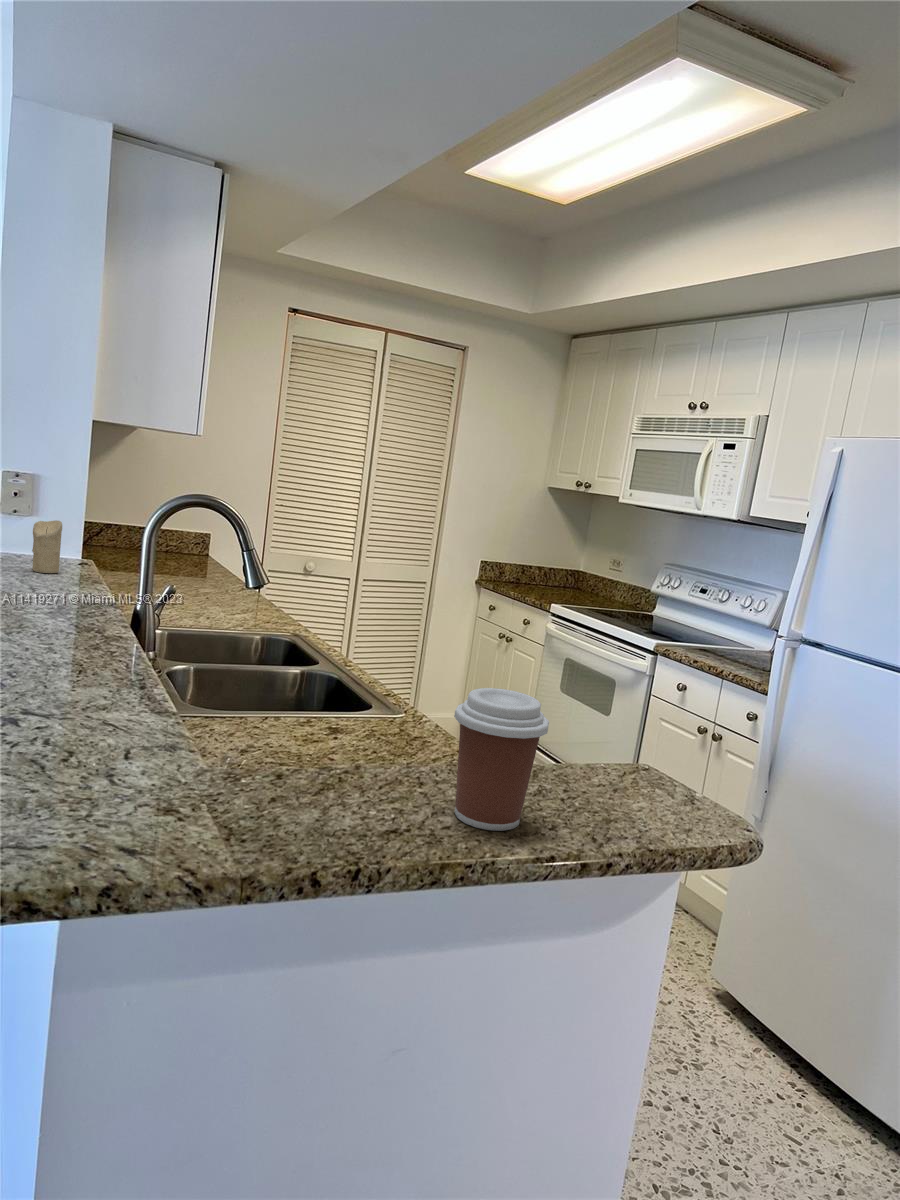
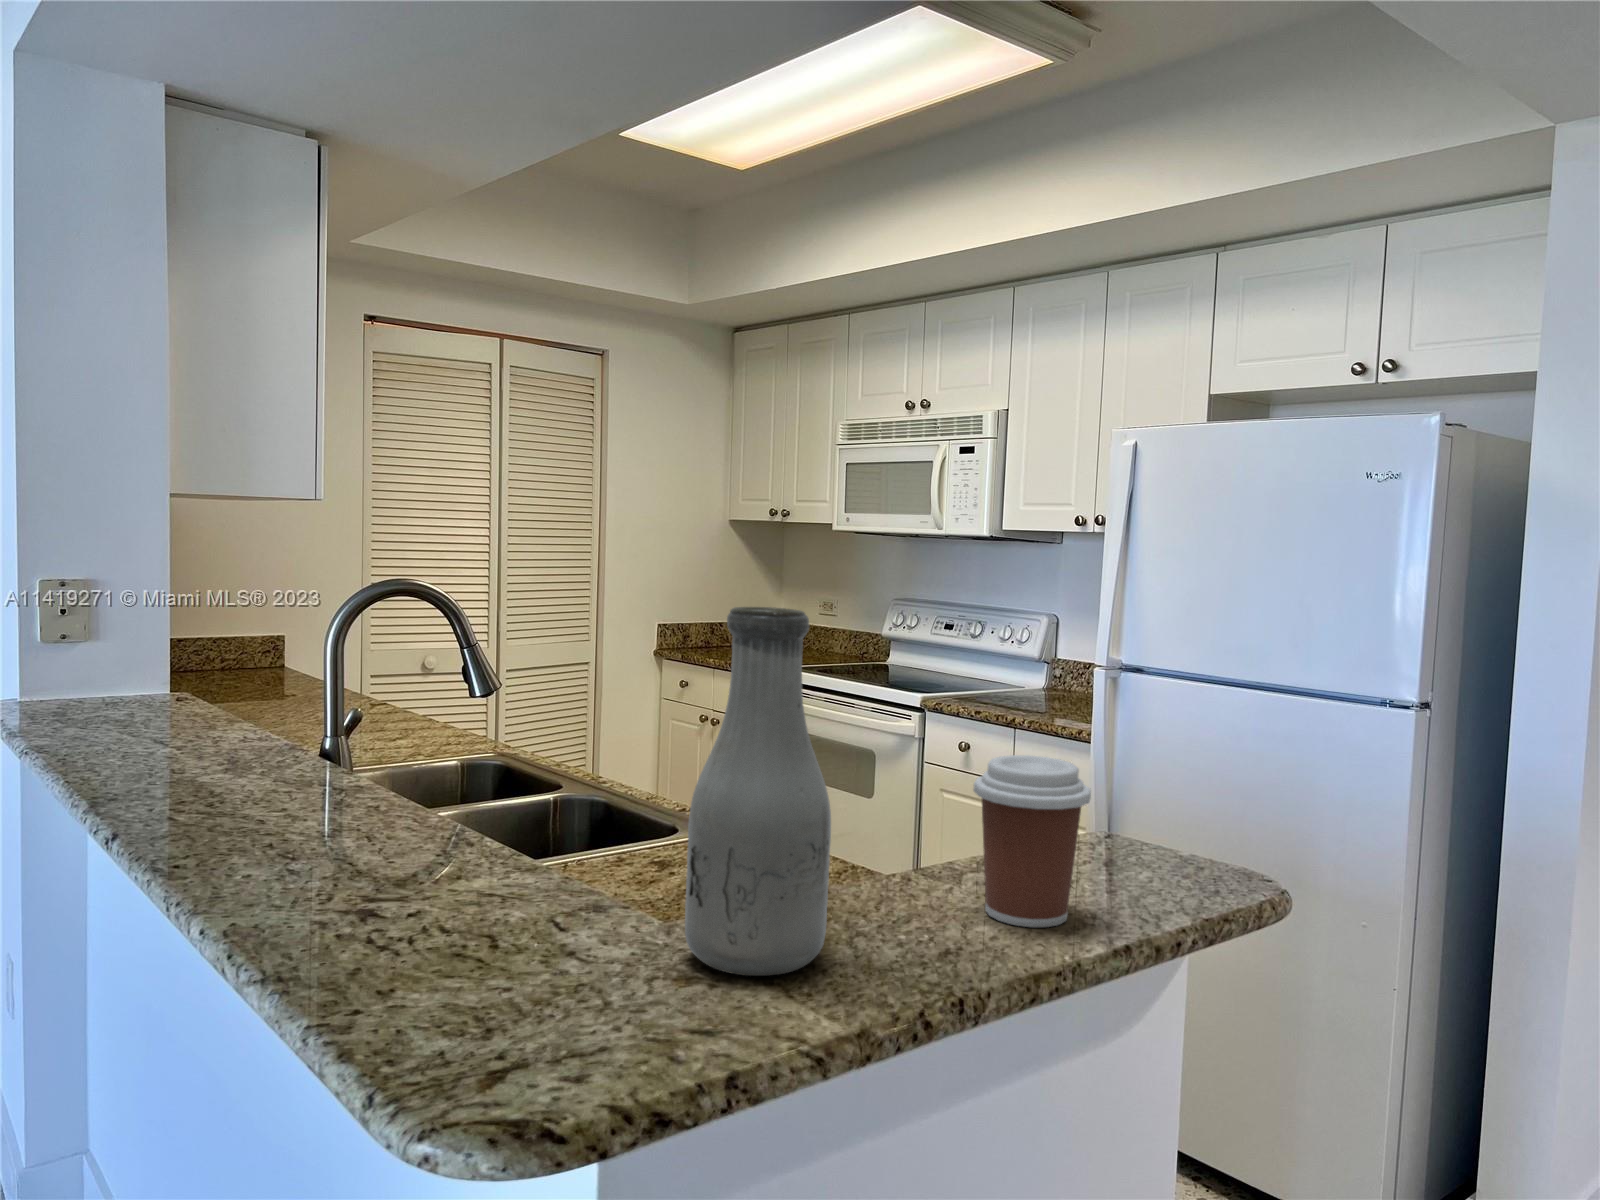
candle: present [32,520,62,573] -> none [117,637,161,714]
bottle: none [176,537,298,823] -> present [685,607,831,976]

